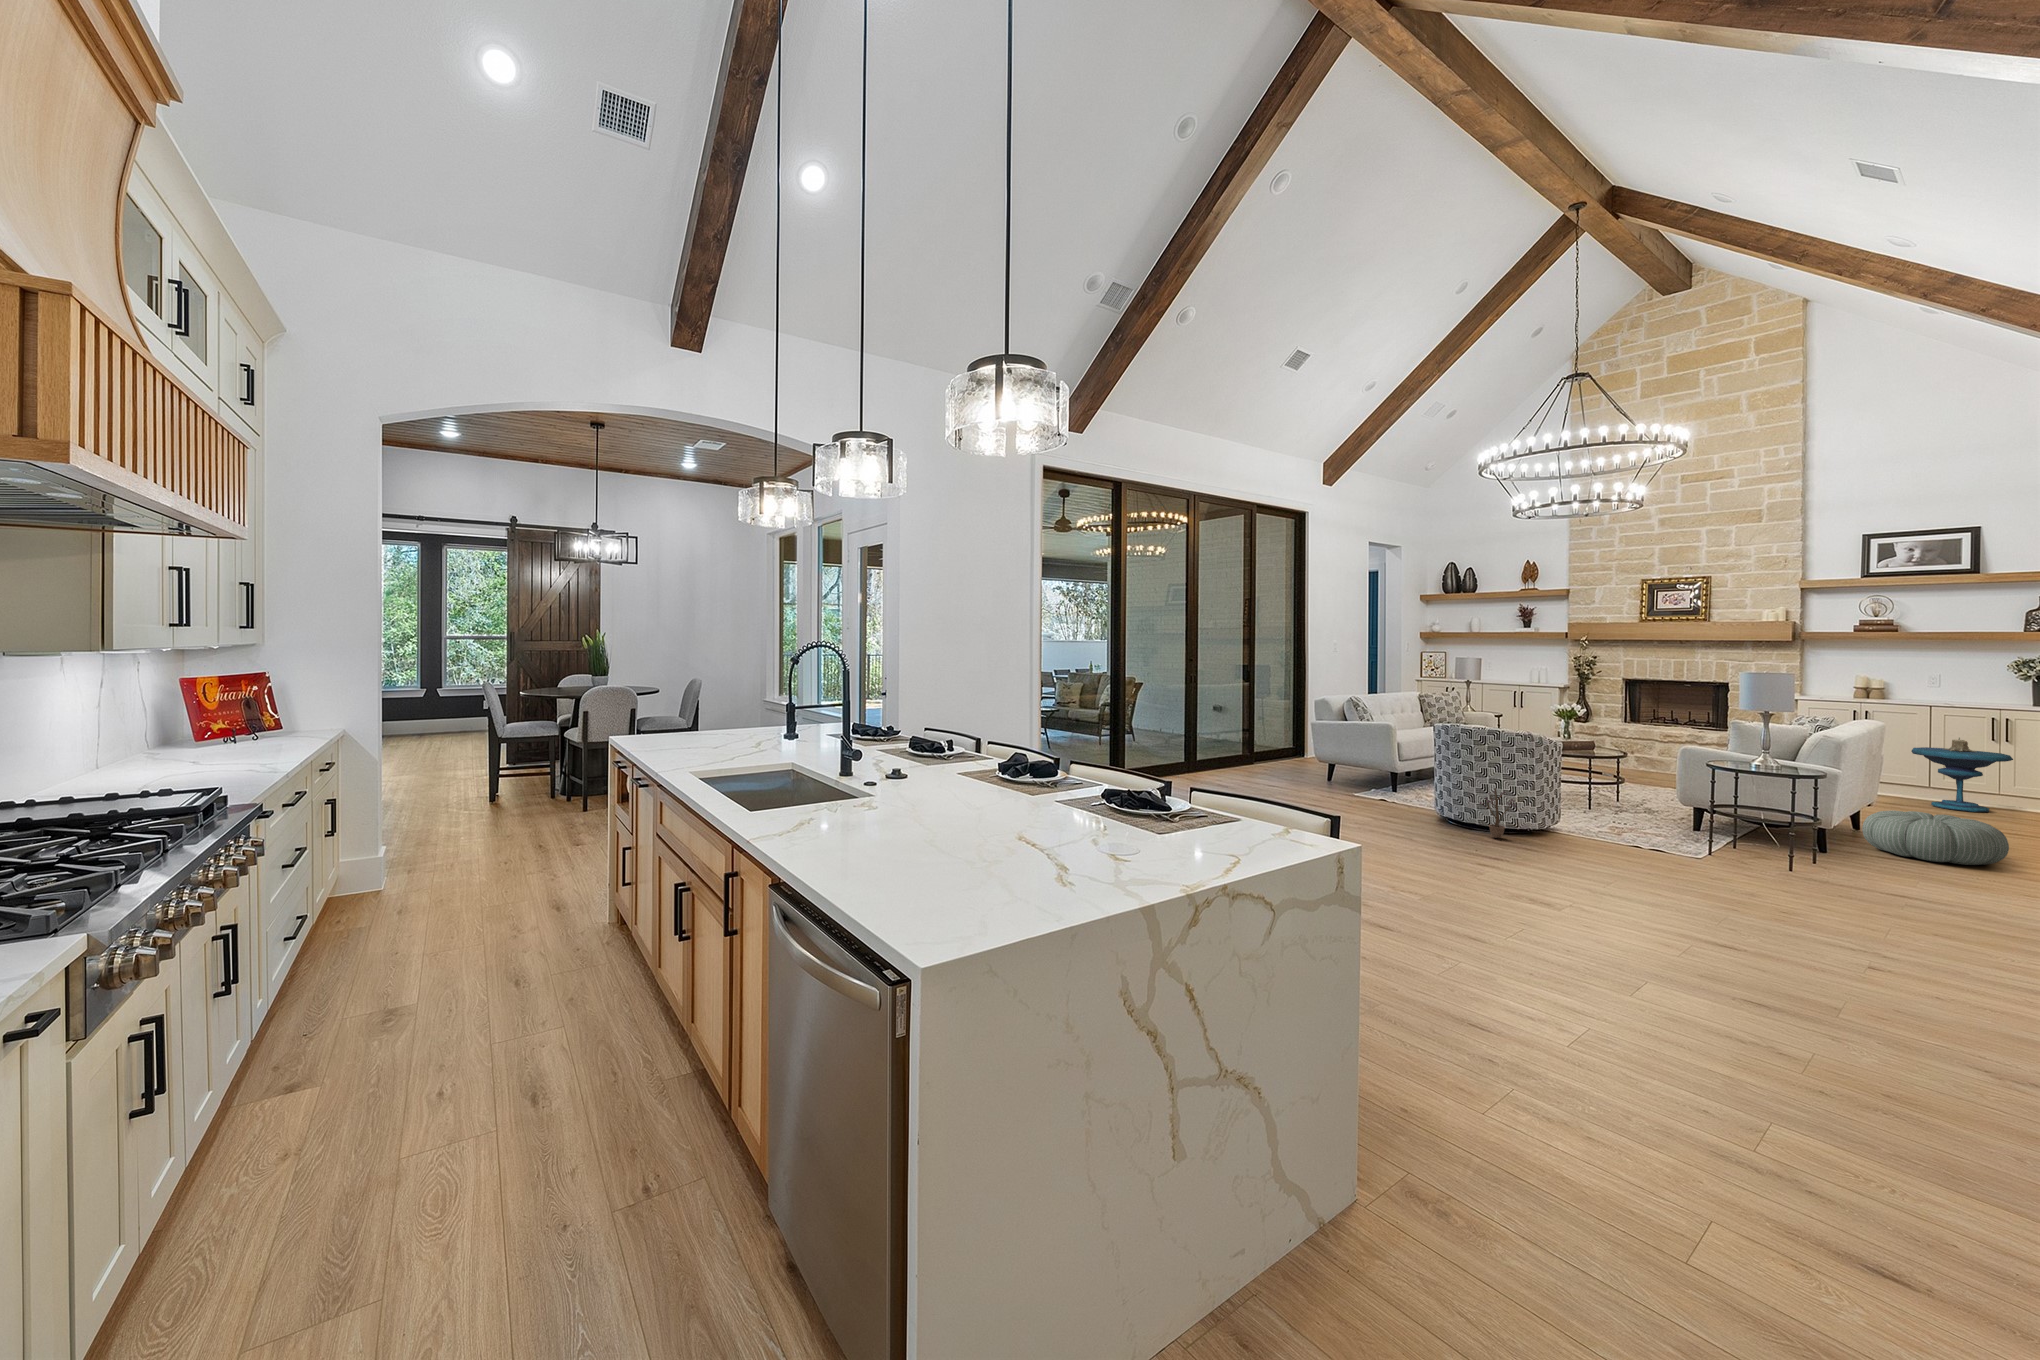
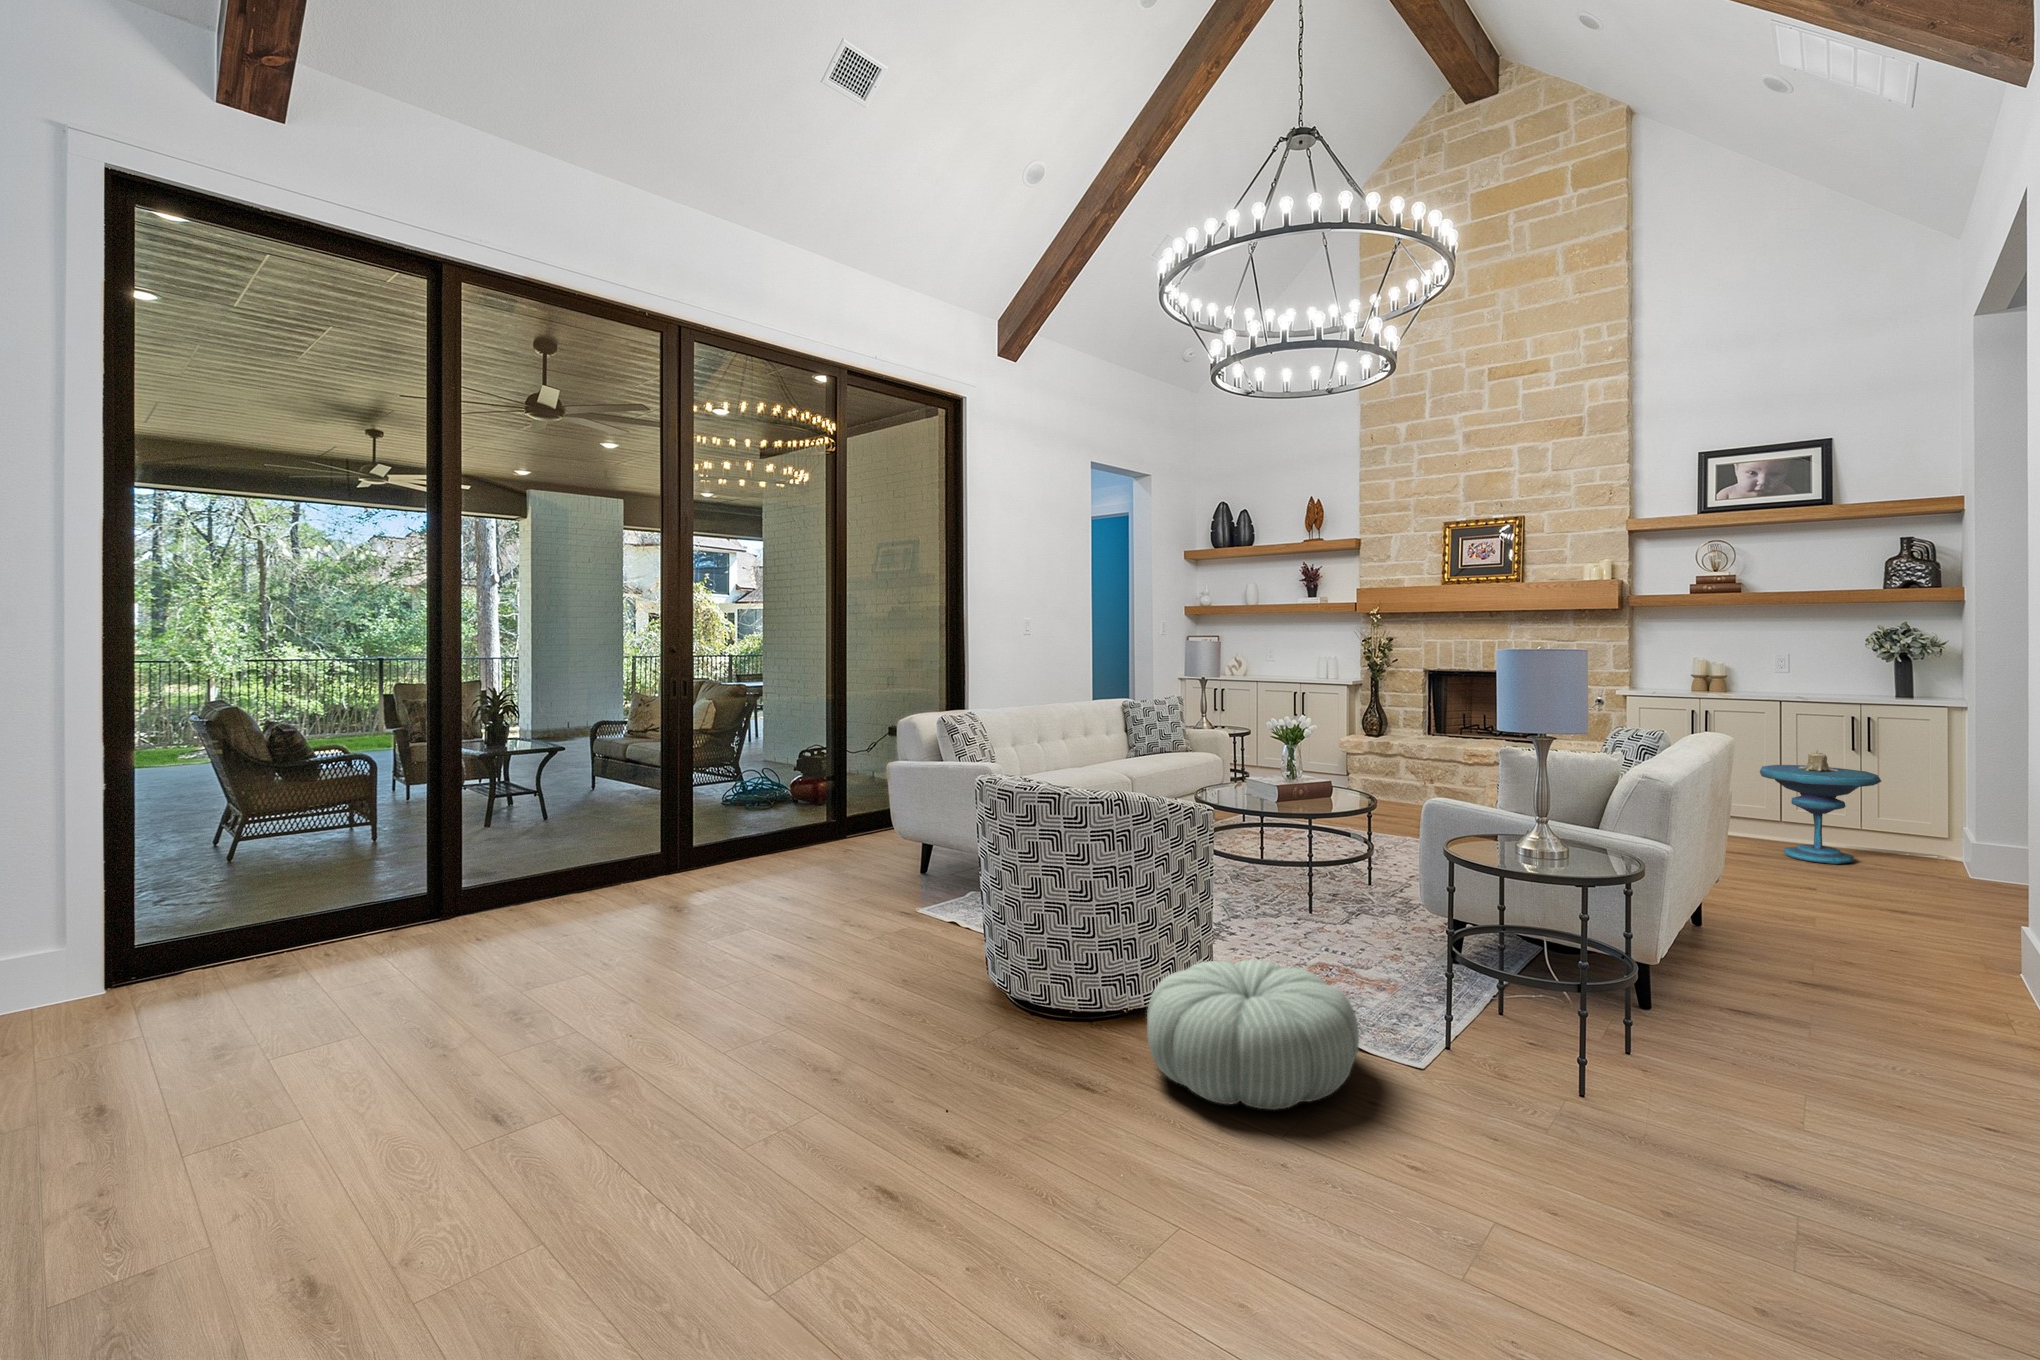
decorative plant: present [1478,788,1516,838] -> none [1008,927,1082,1042]
pouf: present [1862,810,2009,865] -> present [1147,959,1359,1110]

